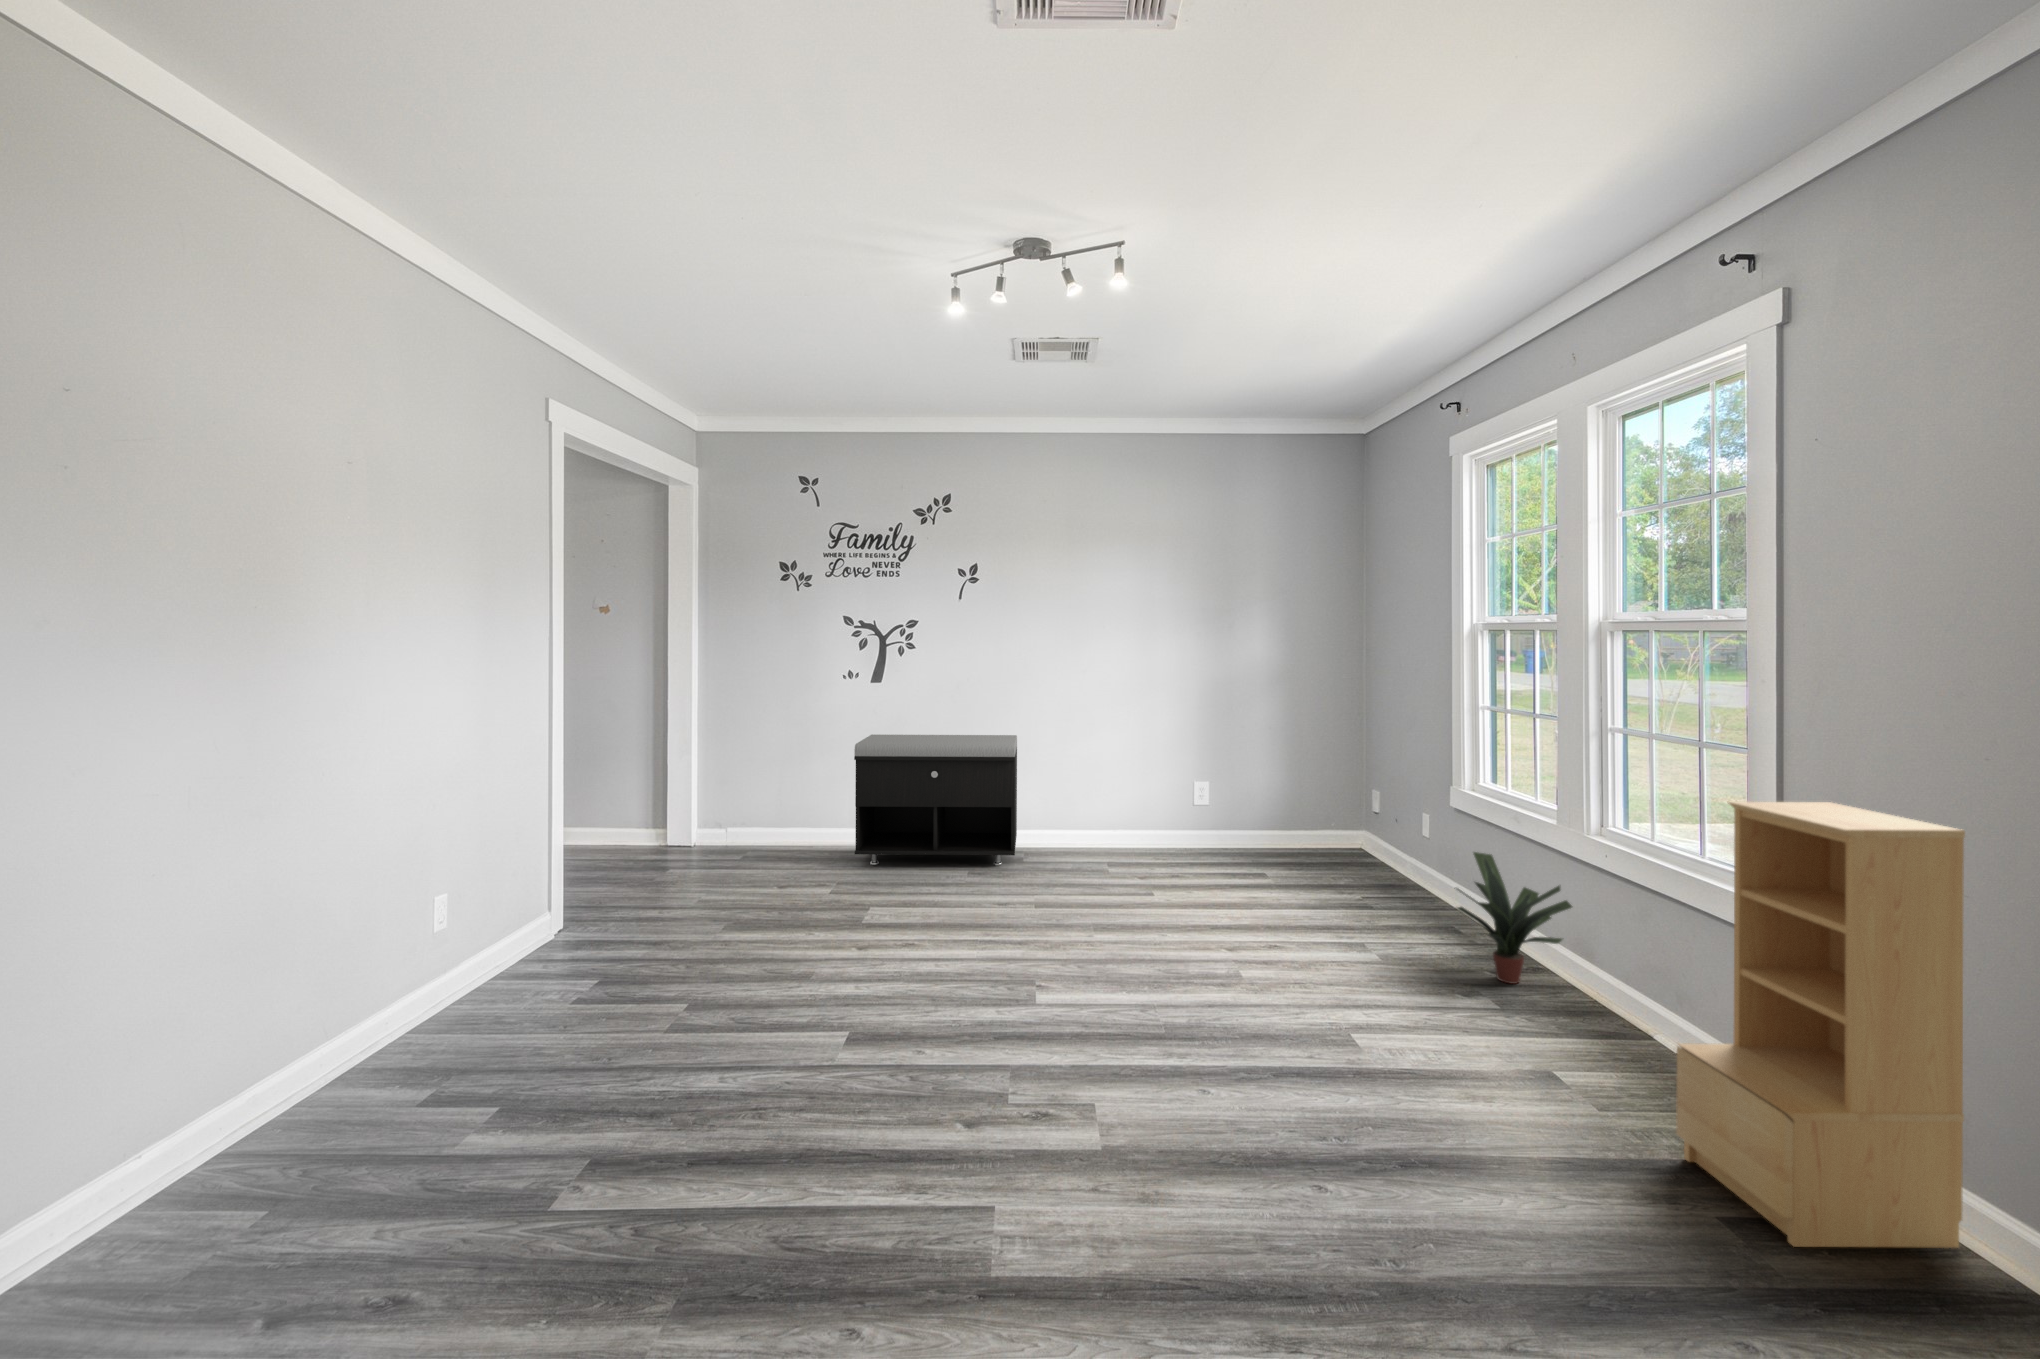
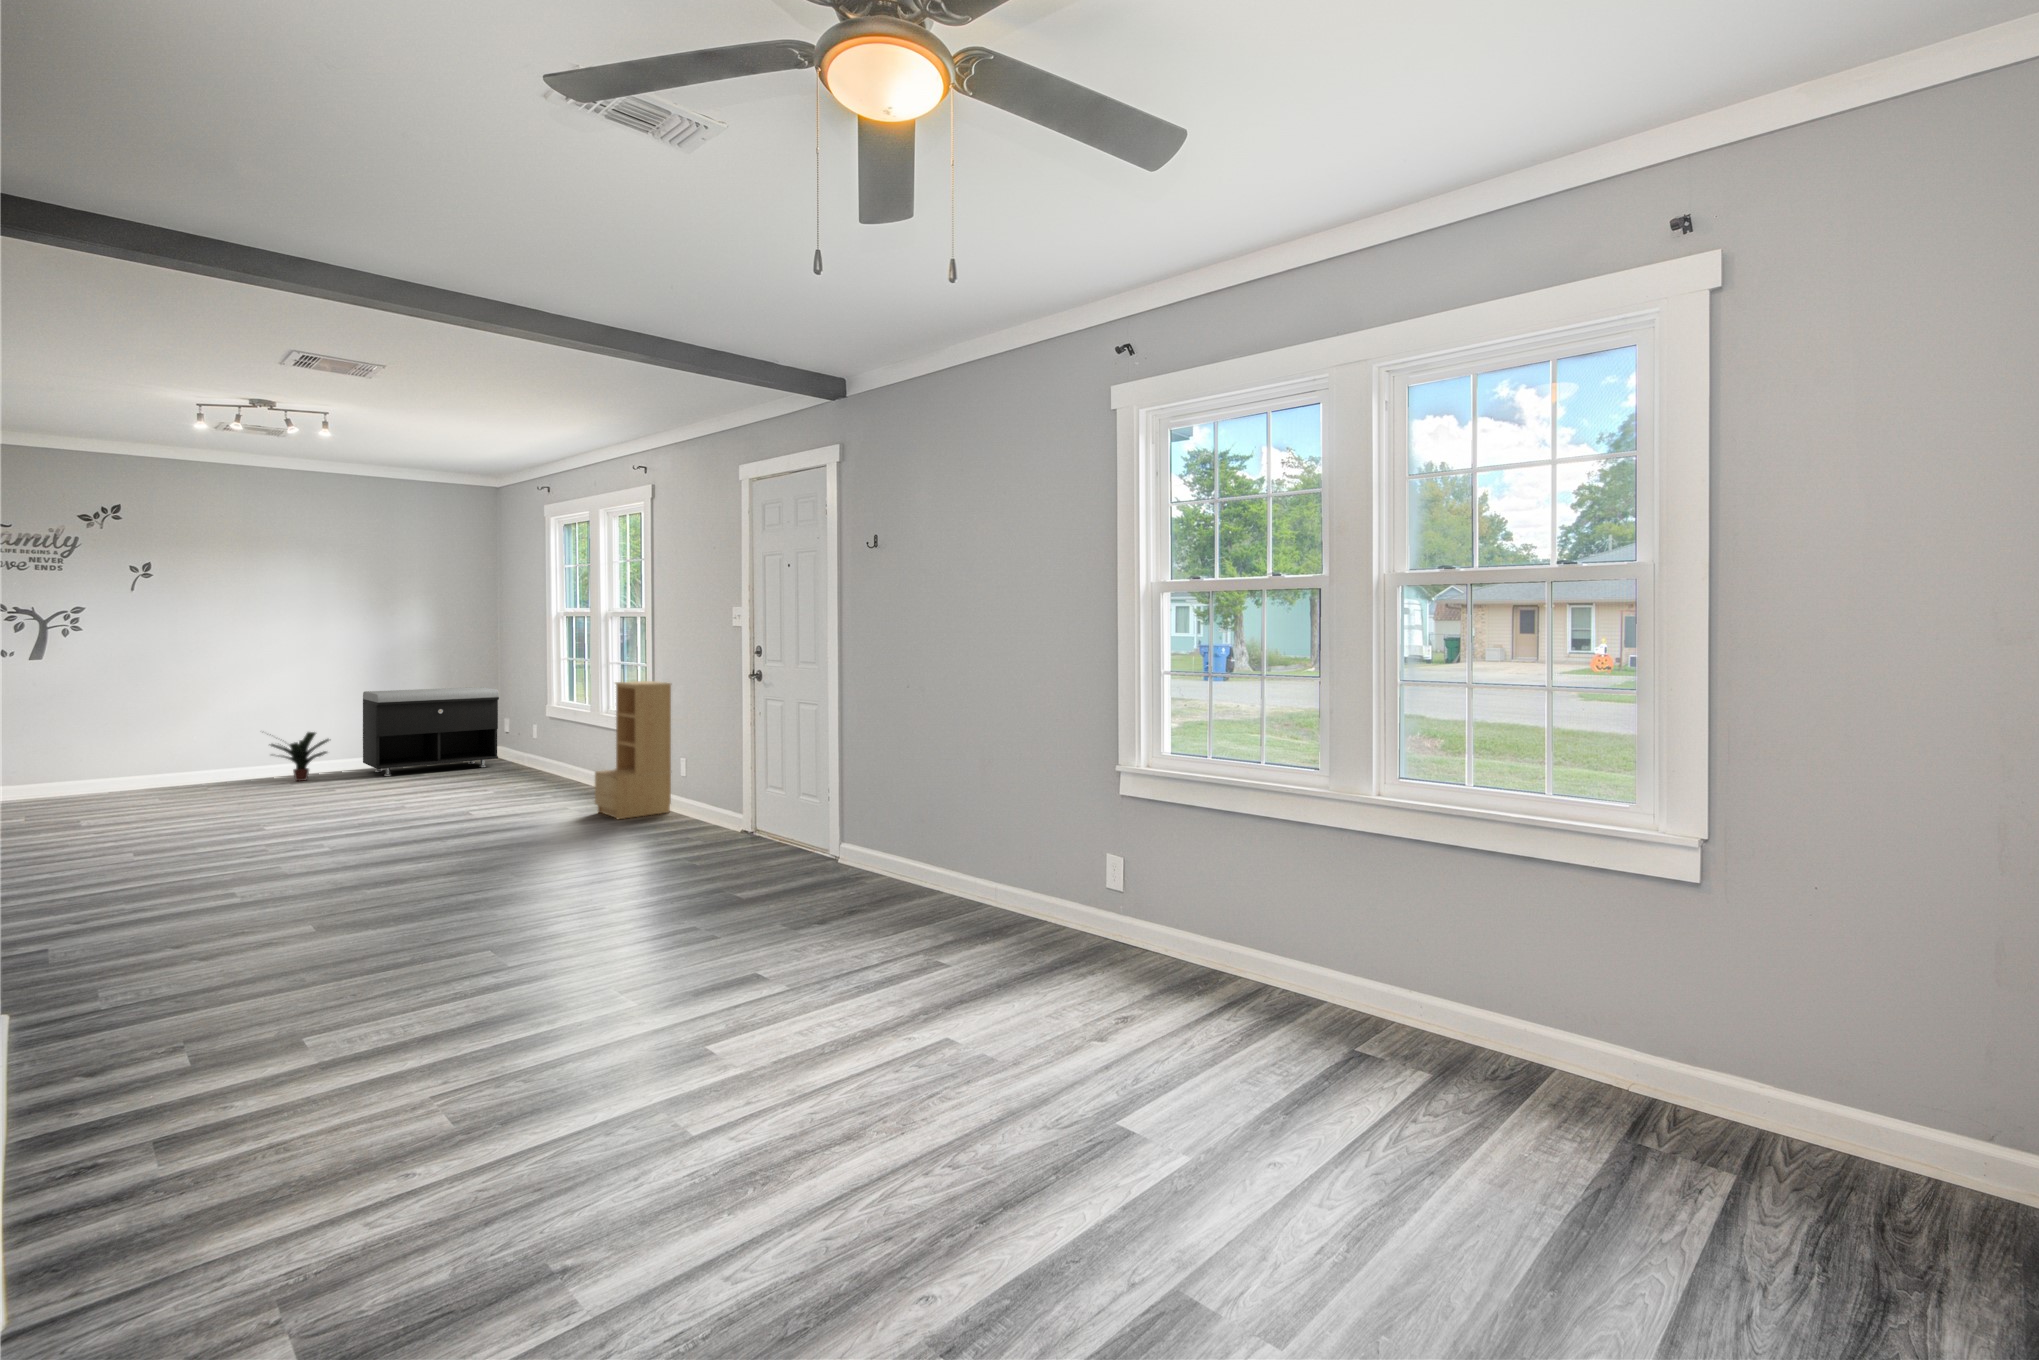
storage bench: present [854,734,1017,865] -> present [363,687,499,776]
potted plant: present [1457,852,1572,984] -> present [271,732,329,781]

